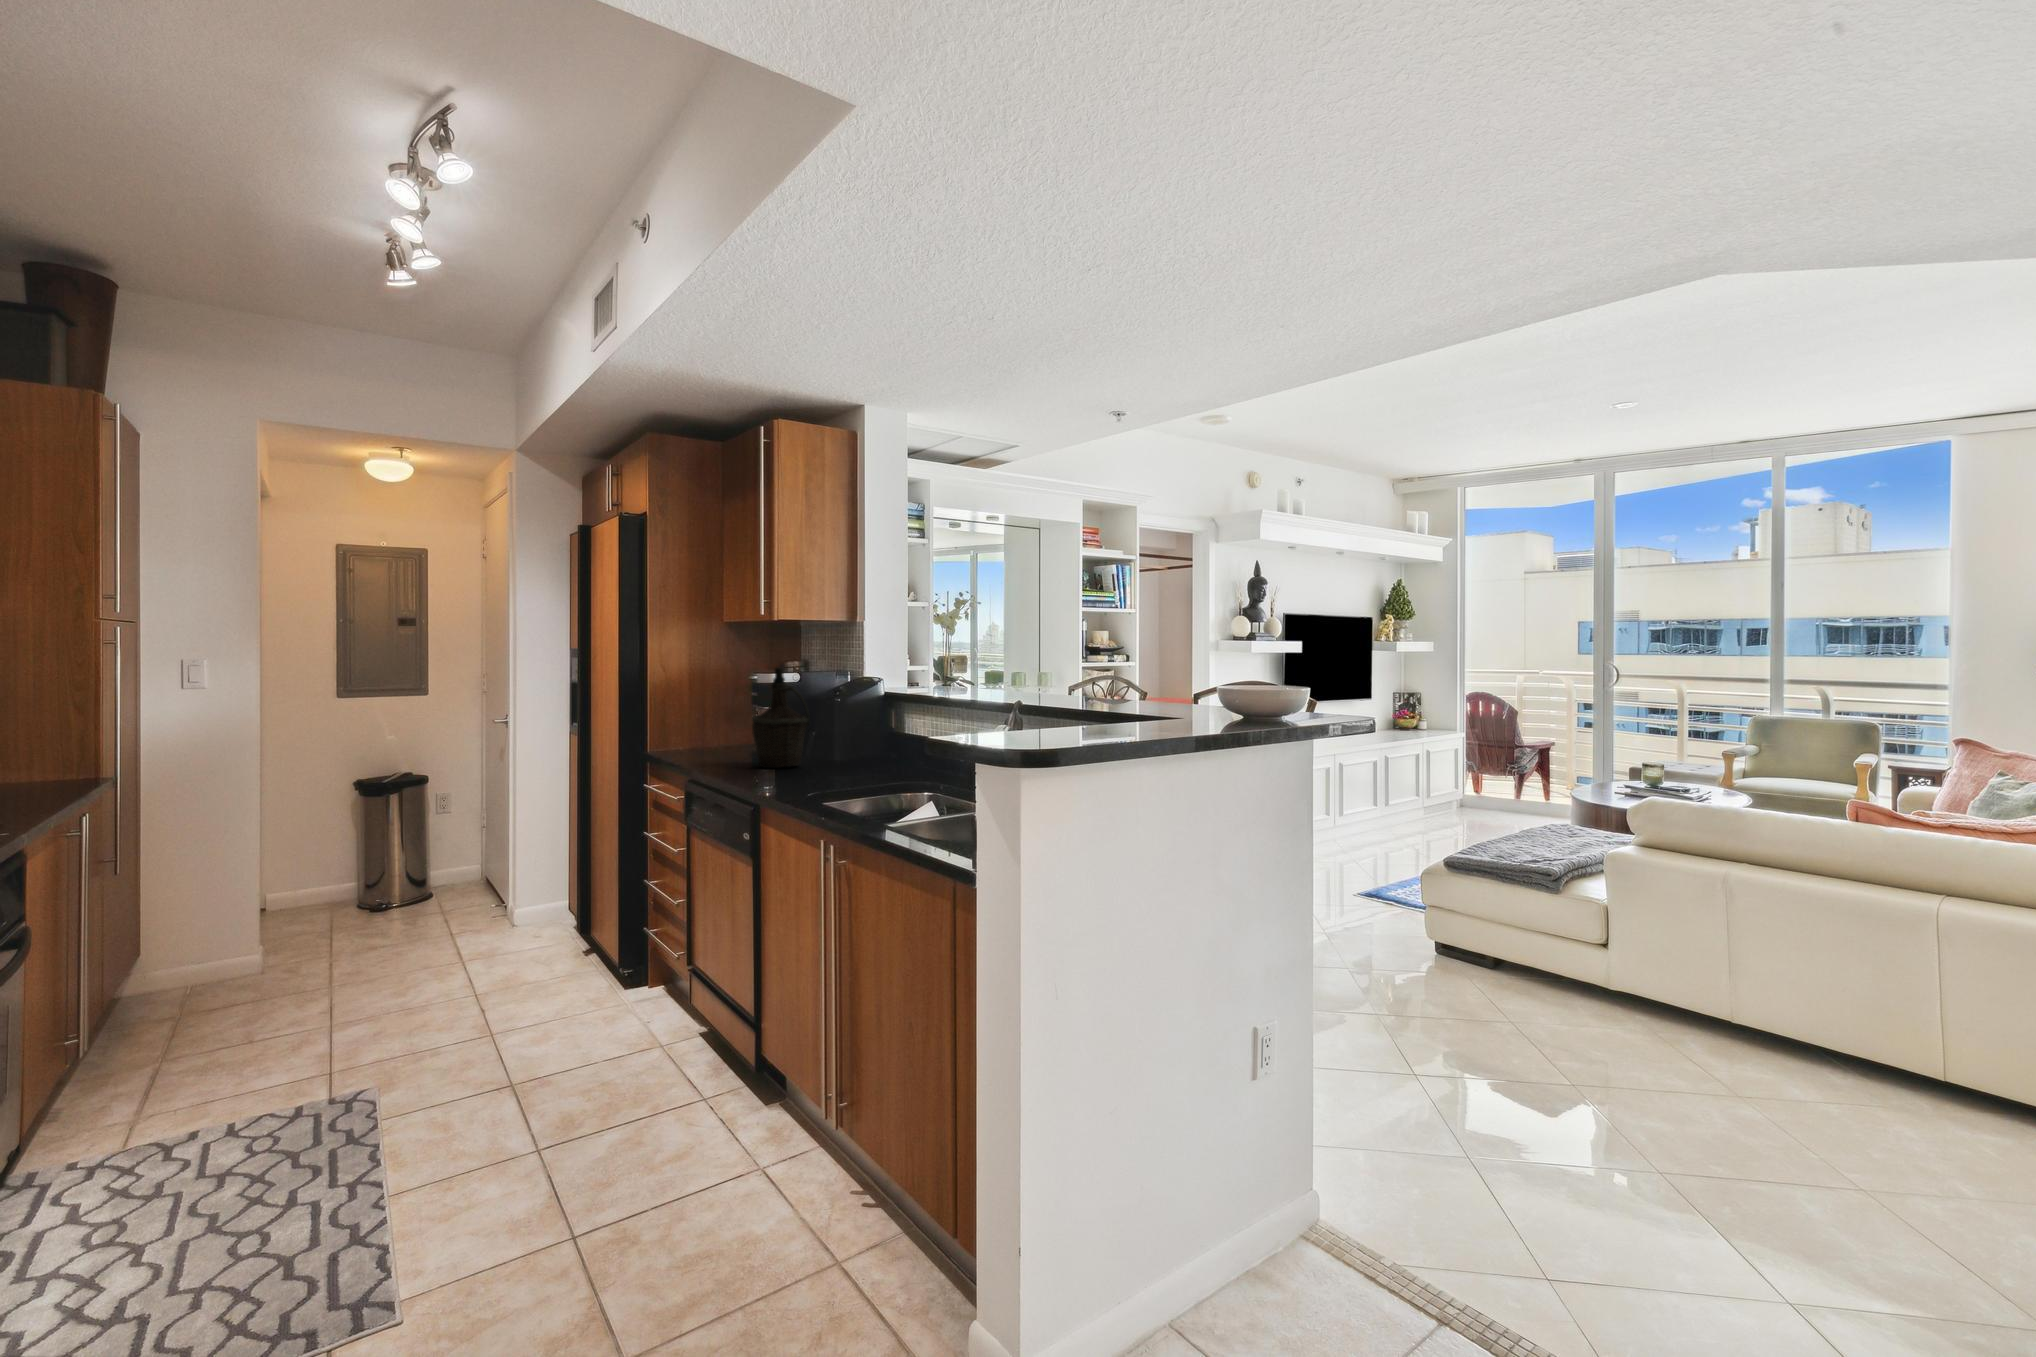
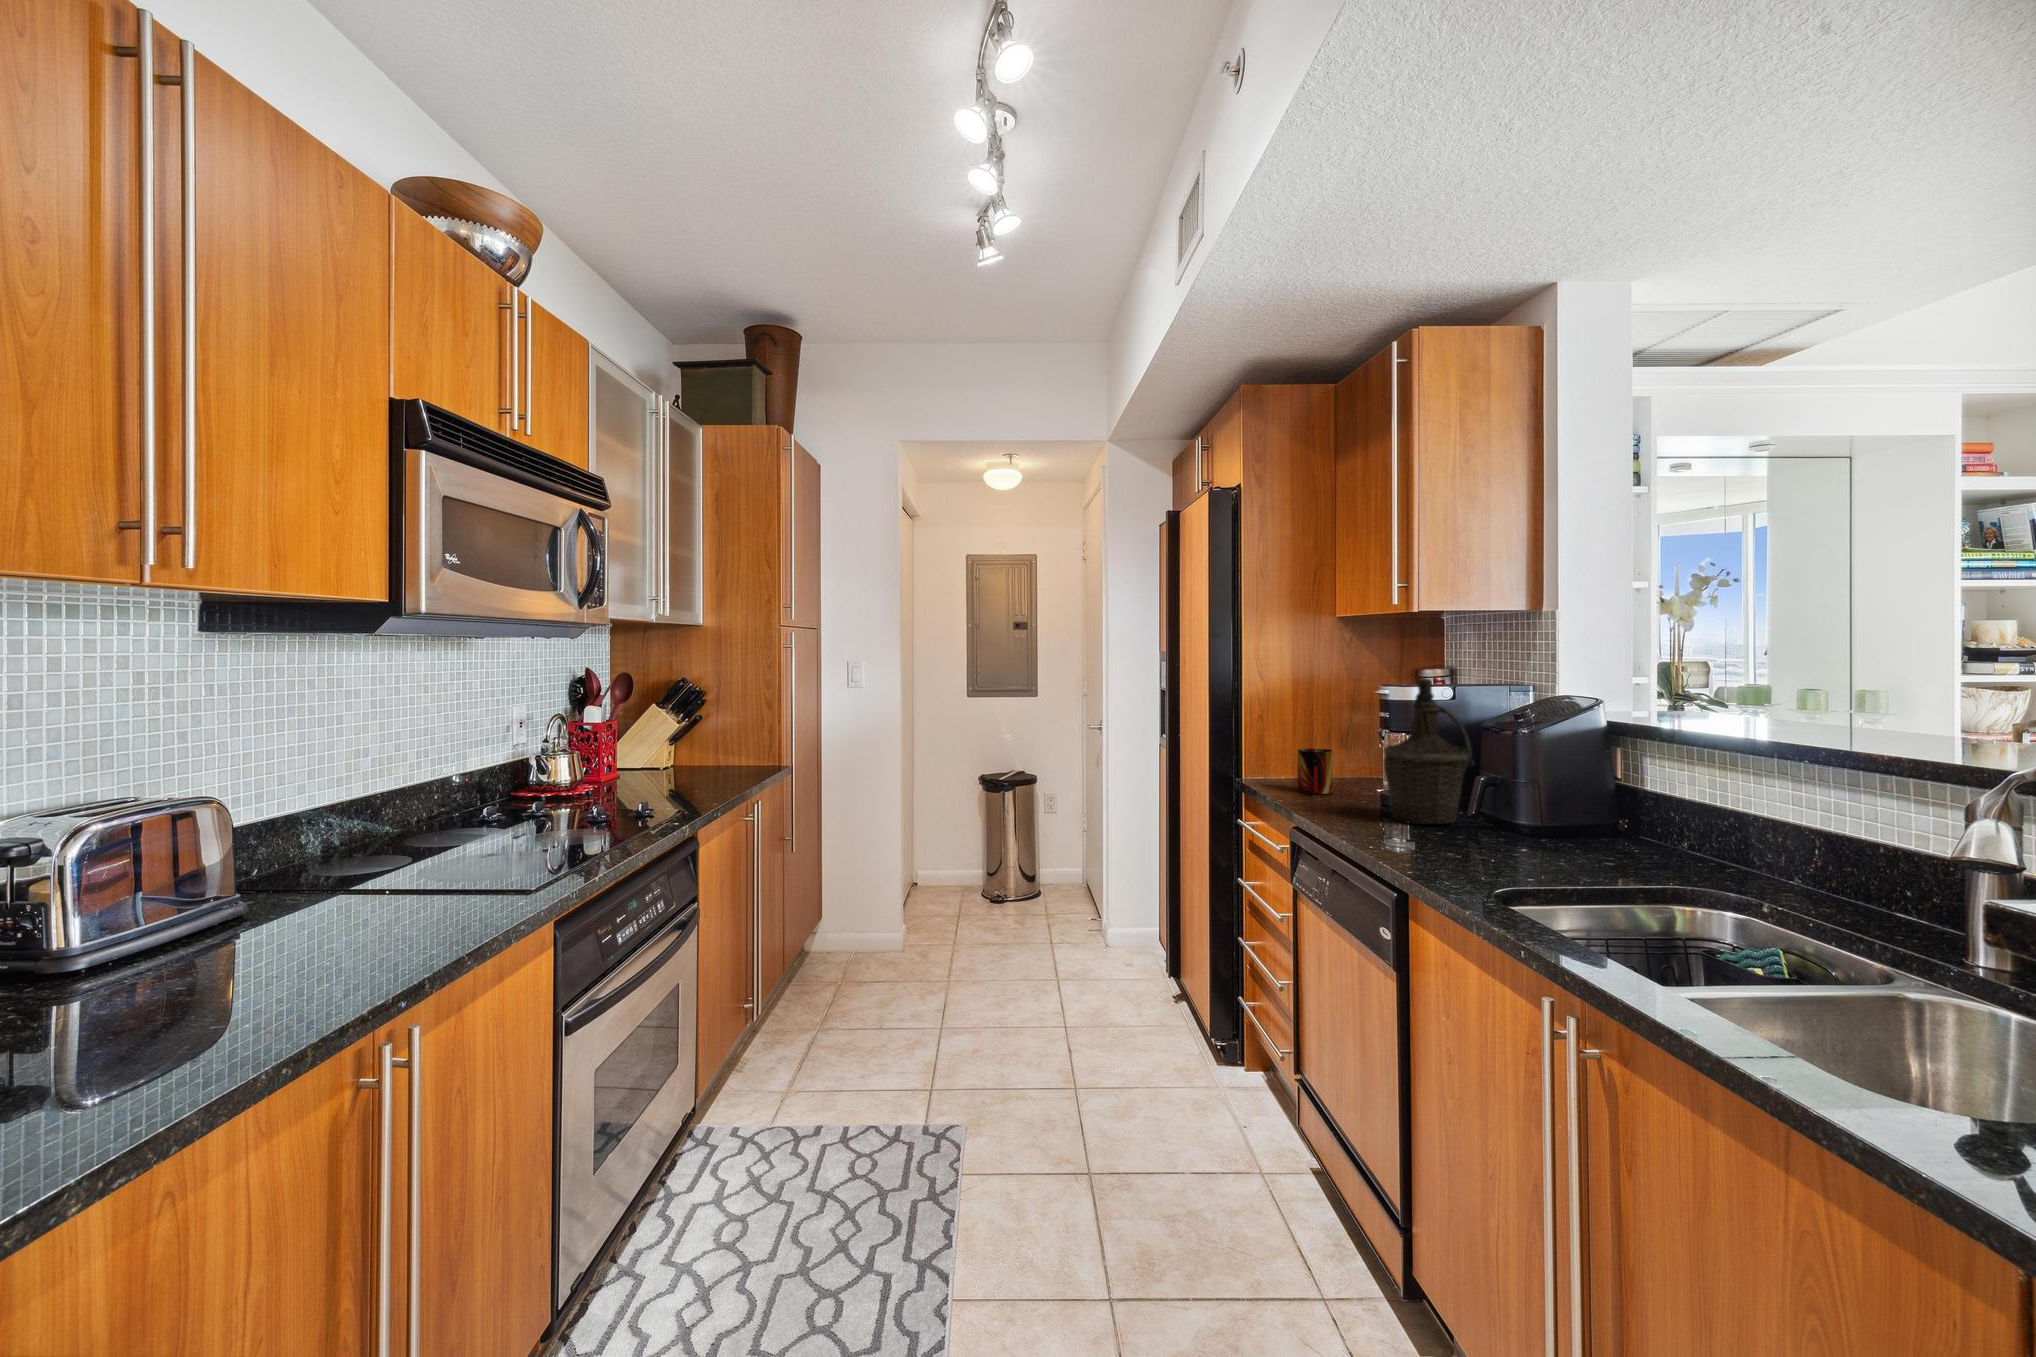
mug: none [690,723,718,757] -> present [1297,748,1332,794]

